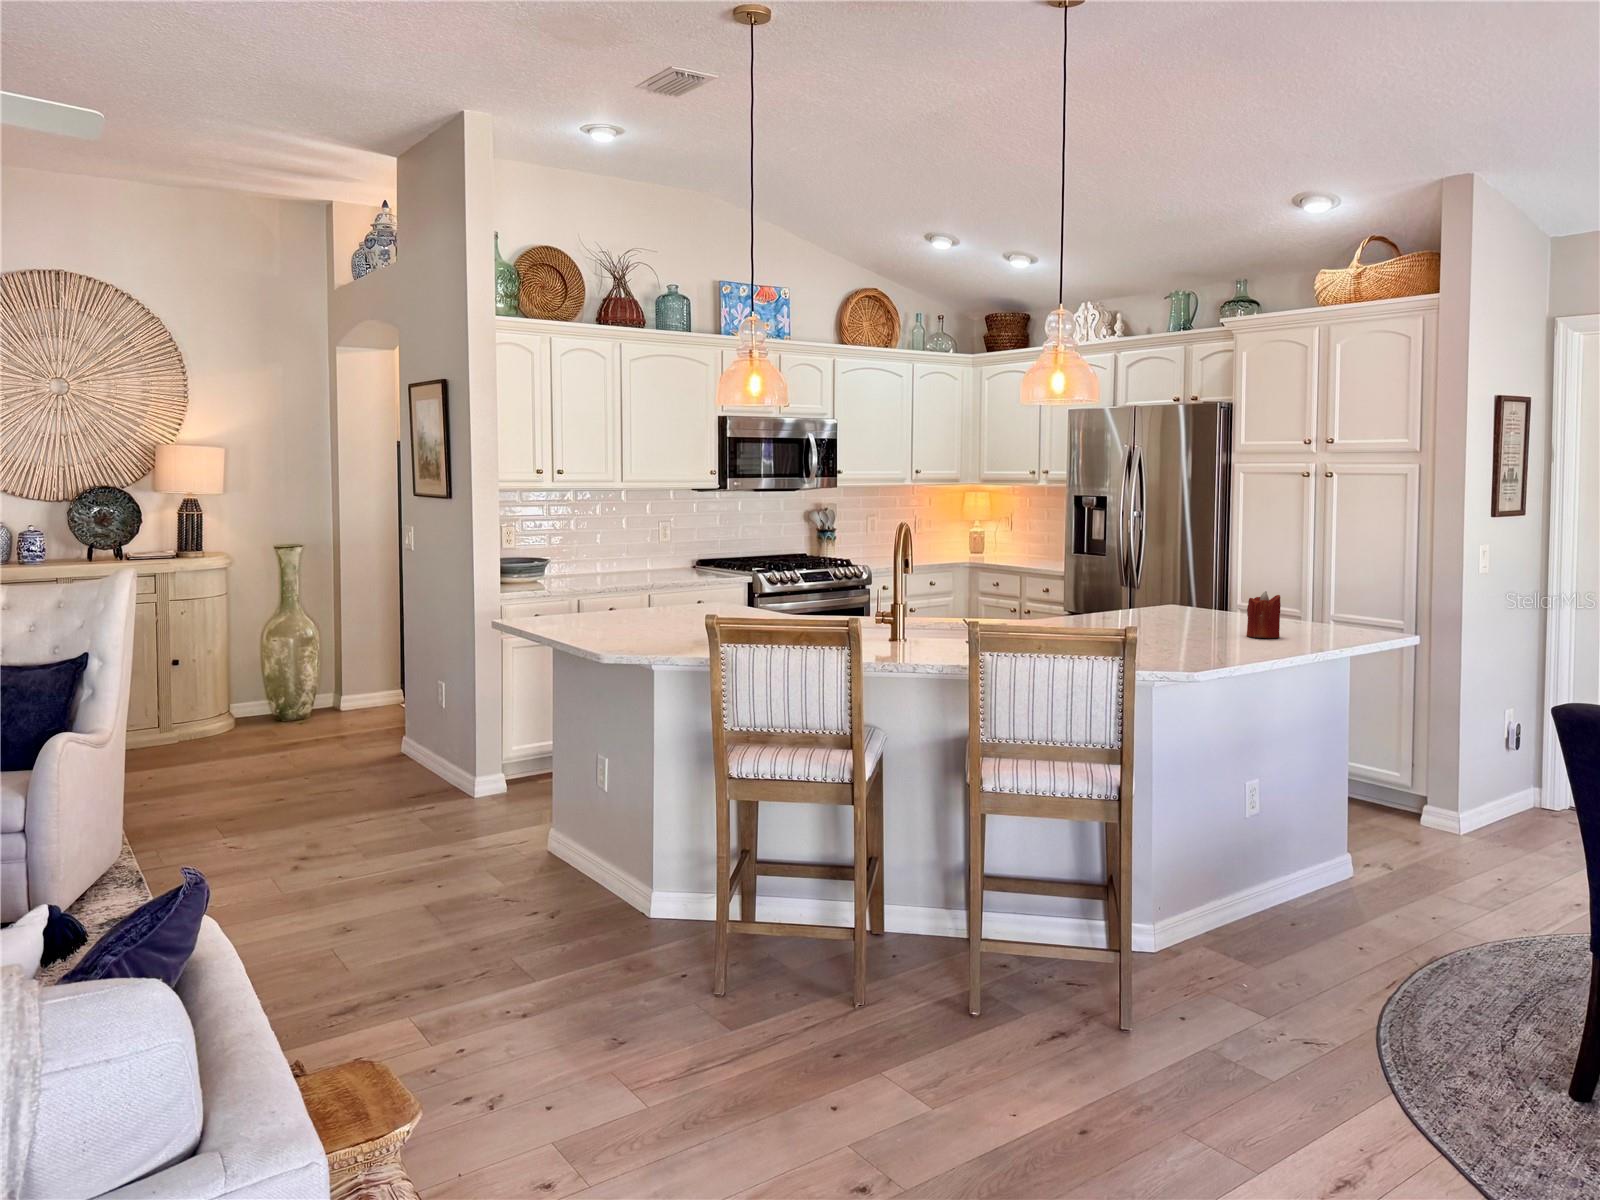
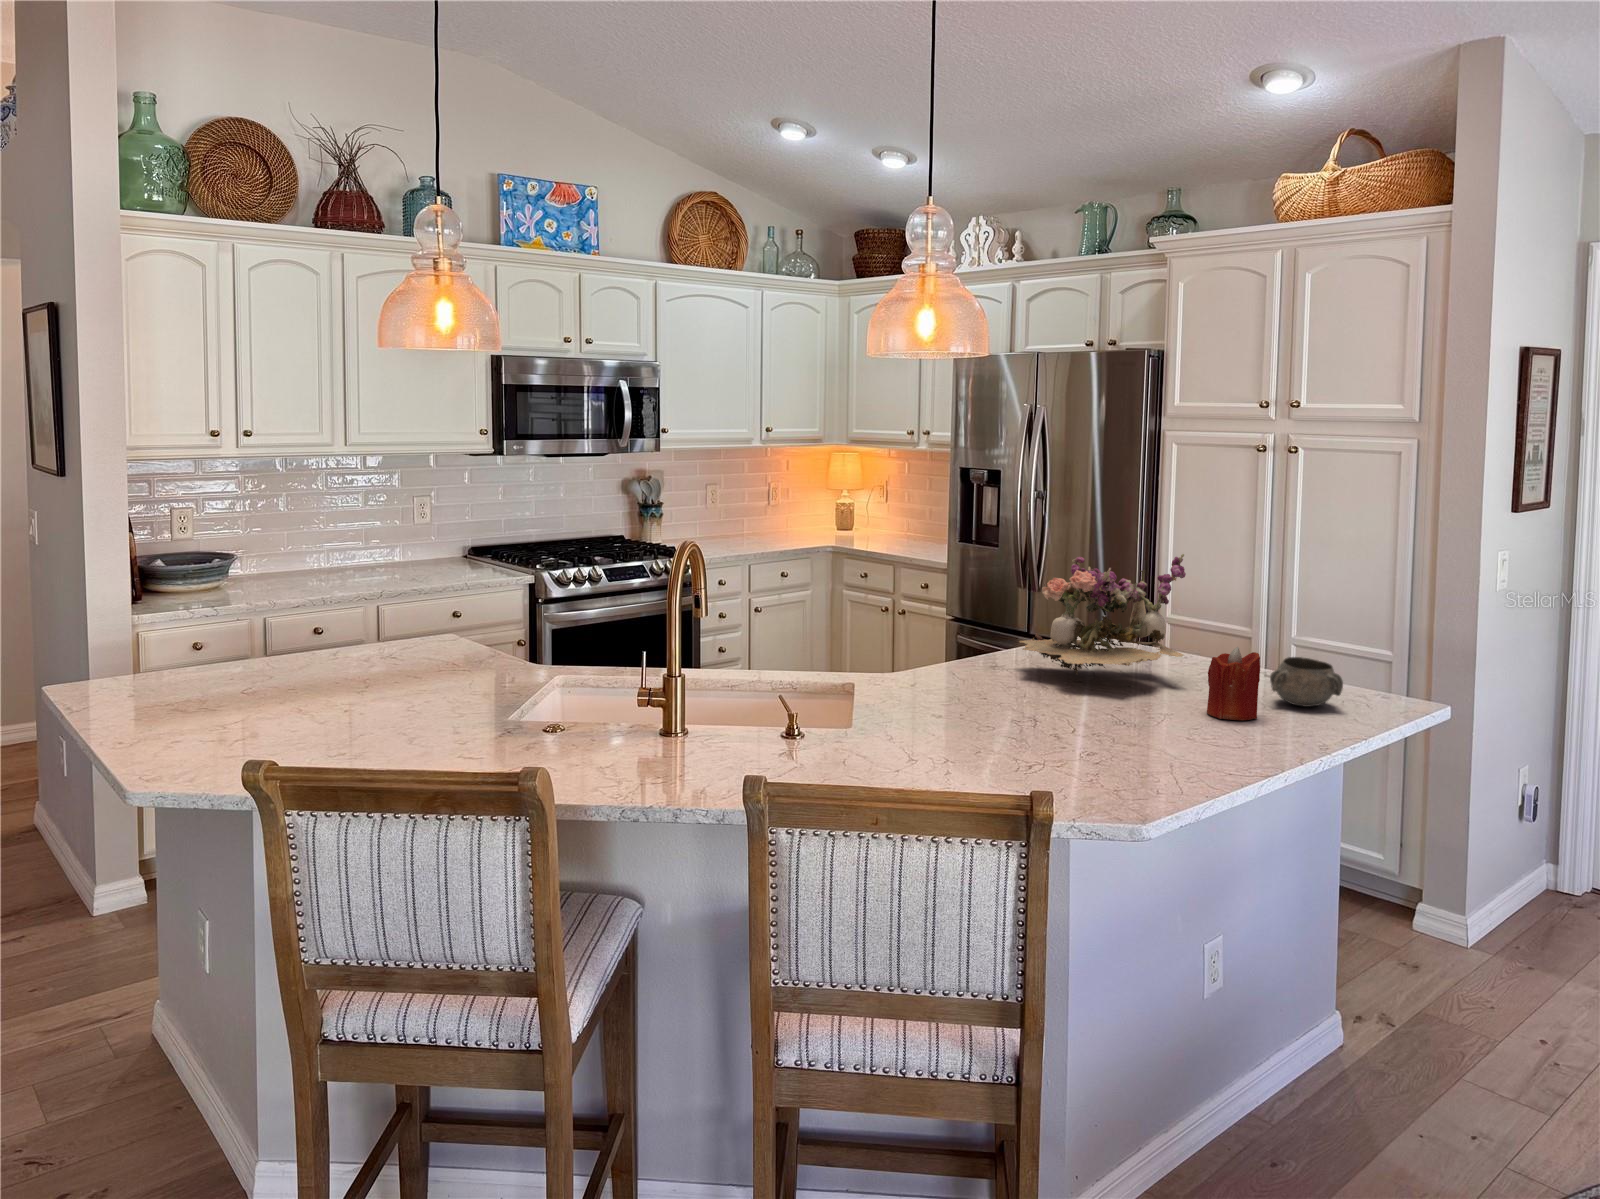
flower arrangement: none [1122,537,1236,621] -> present [1020,554,1186,674]
decorative bowl: none [1291,602,1340,633] -> present [1270,657,1343,707]

